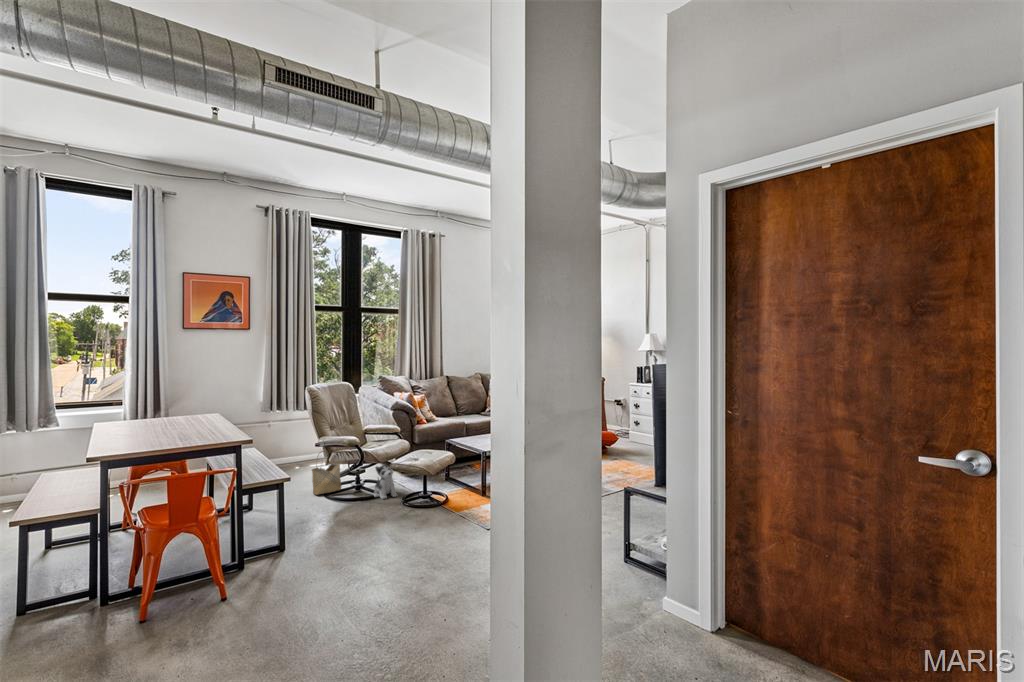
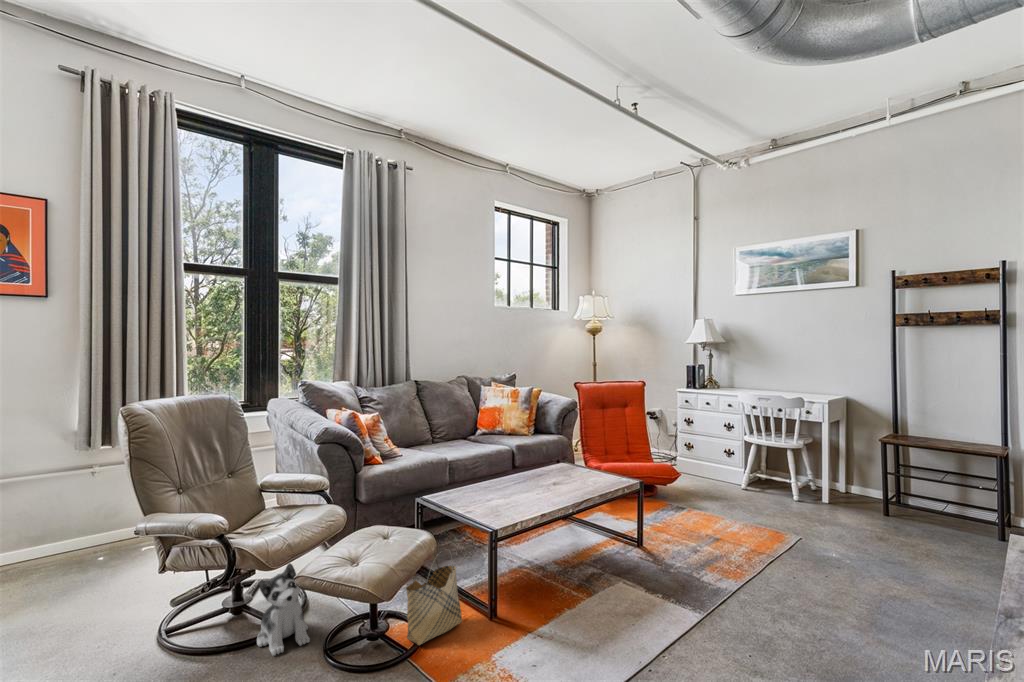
woven basket: present [312,464,341,495] -> present [406,550,462,645]

